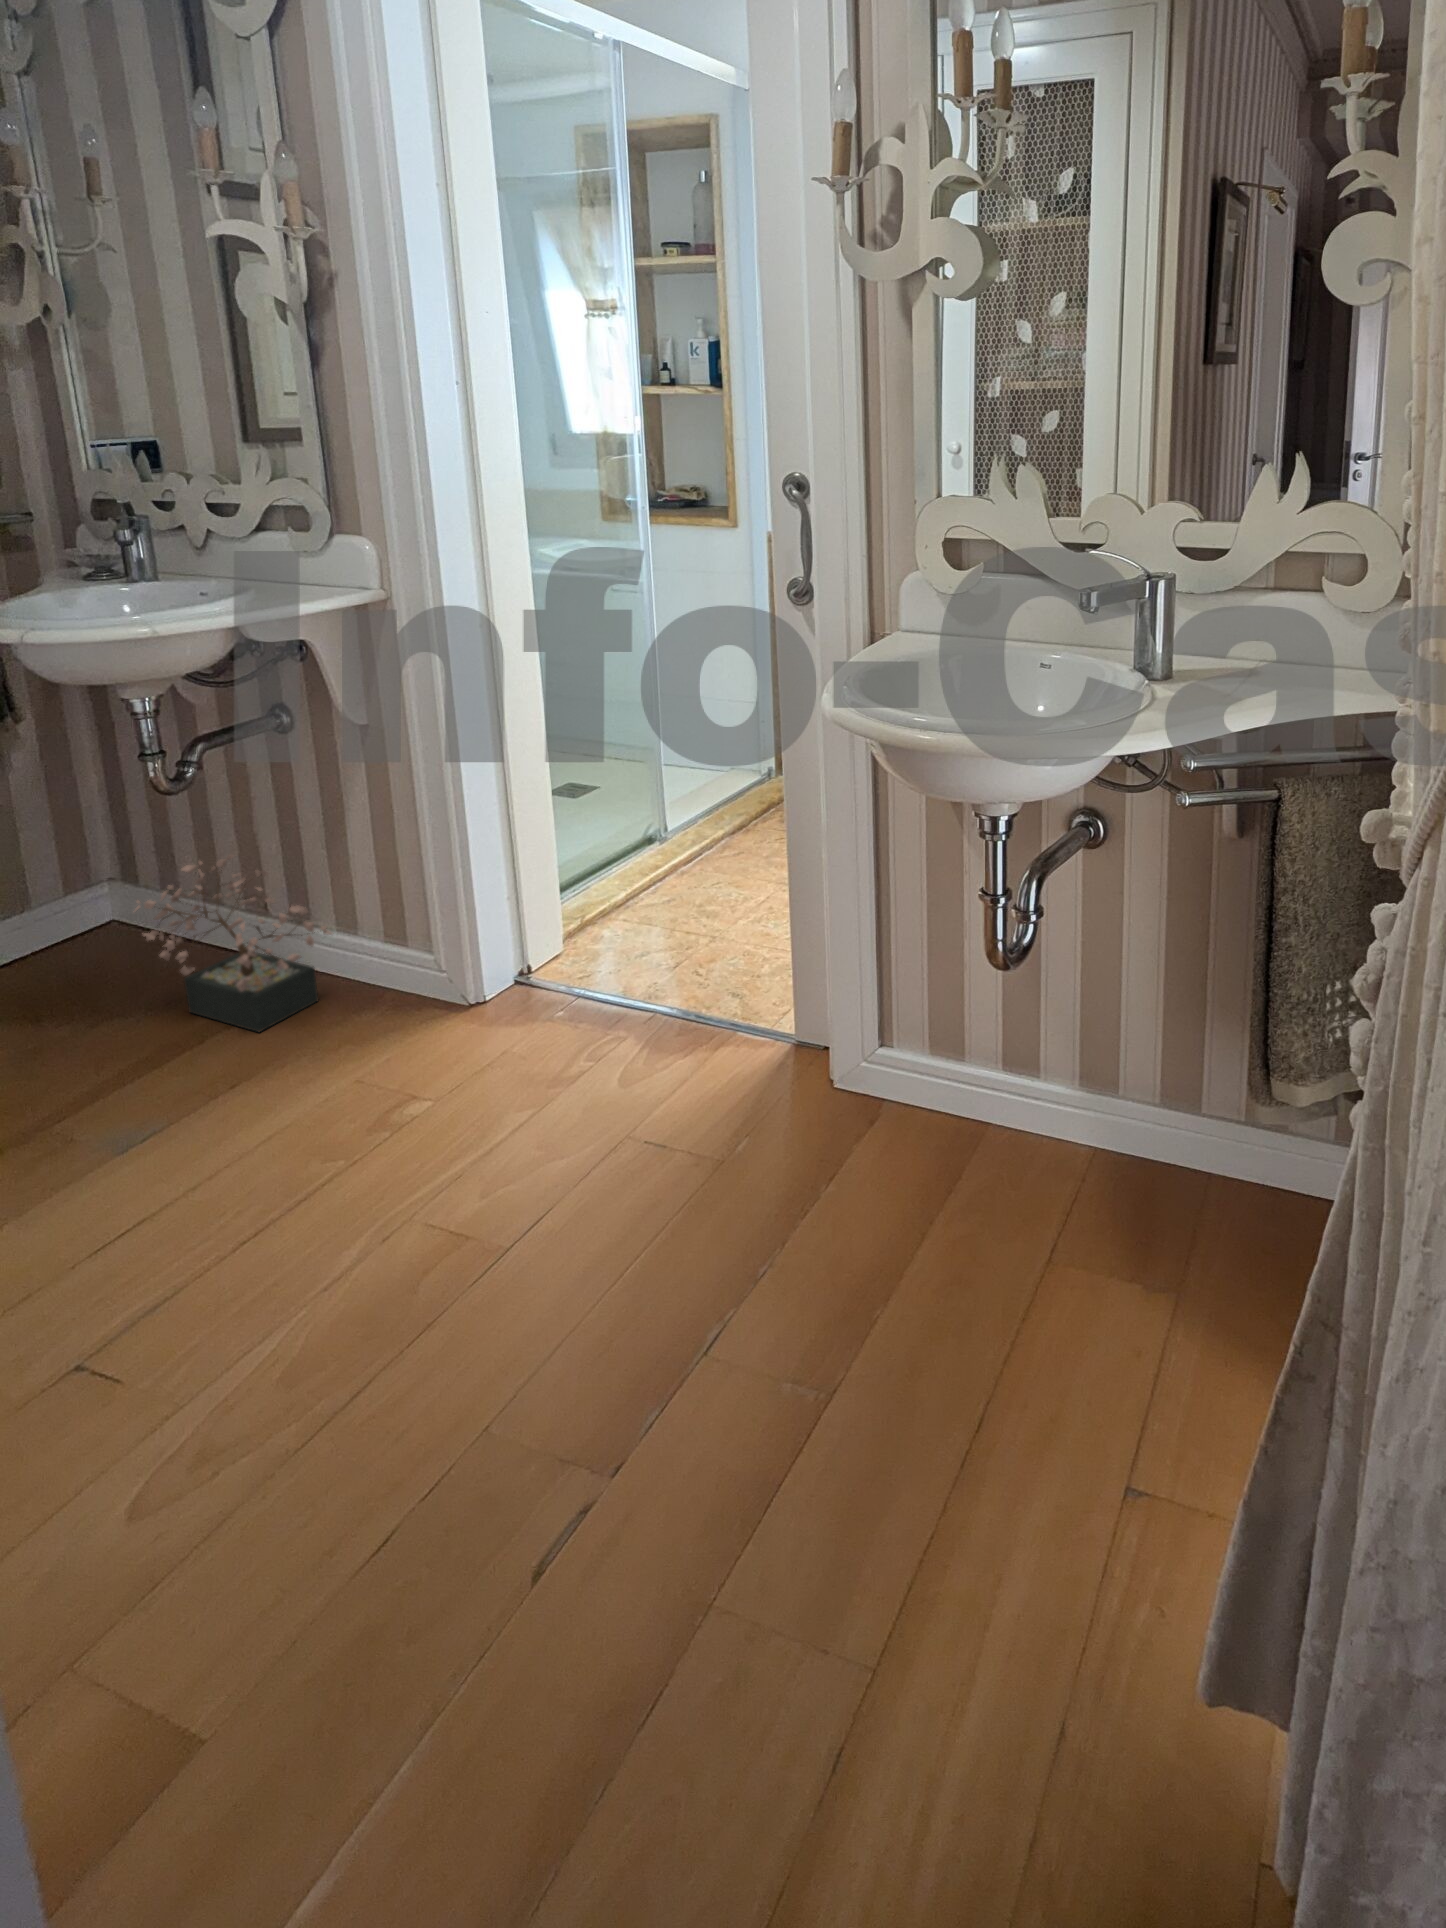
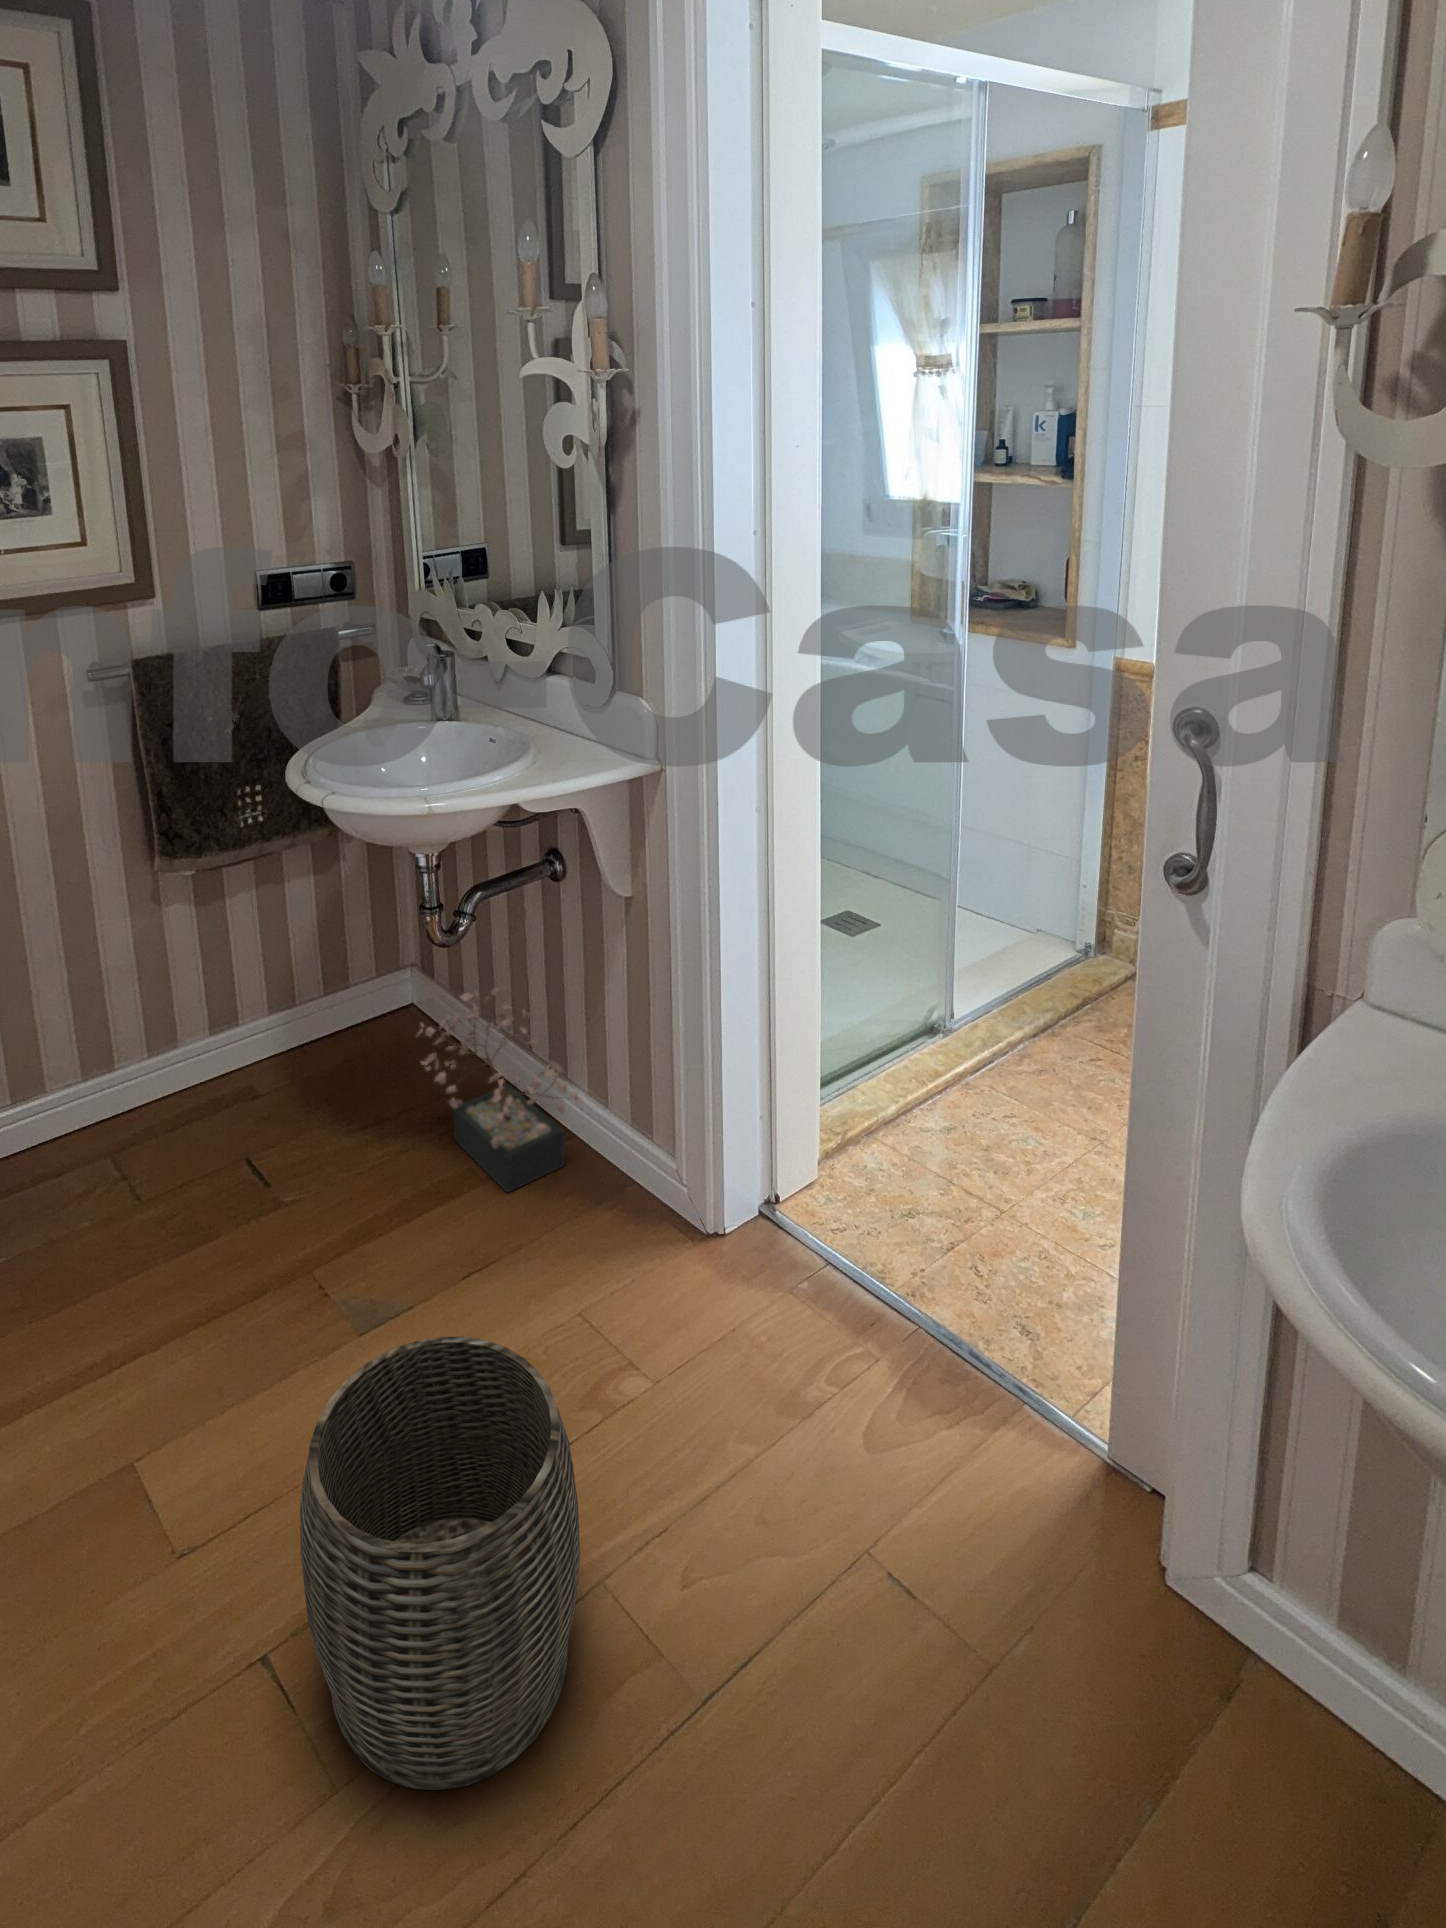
woven basket: none [99,1046,388,1402] -> present [300,1336,580,1790]

